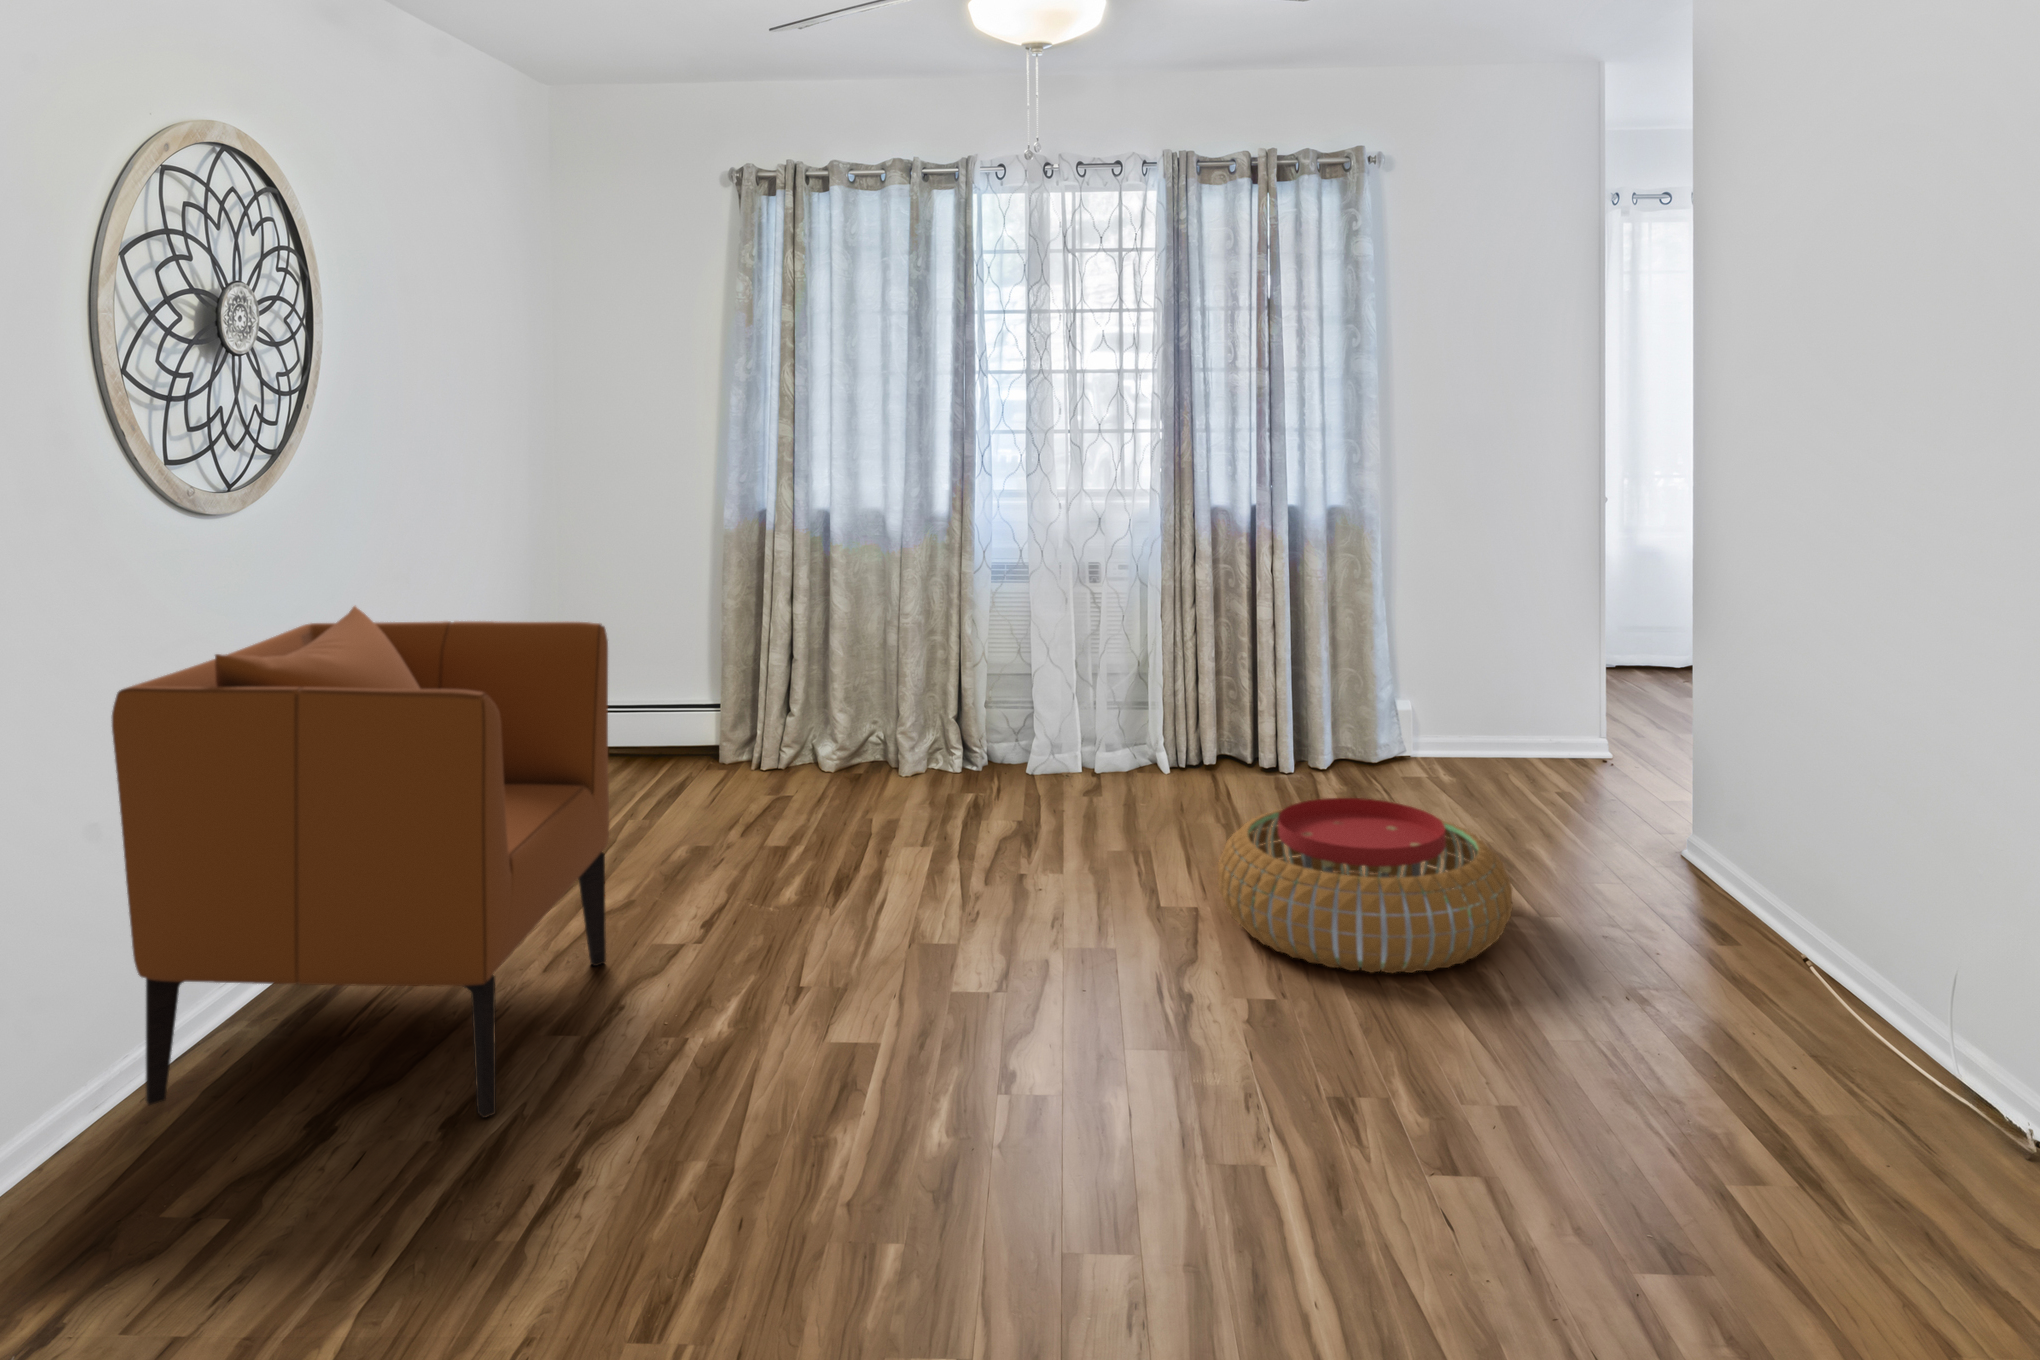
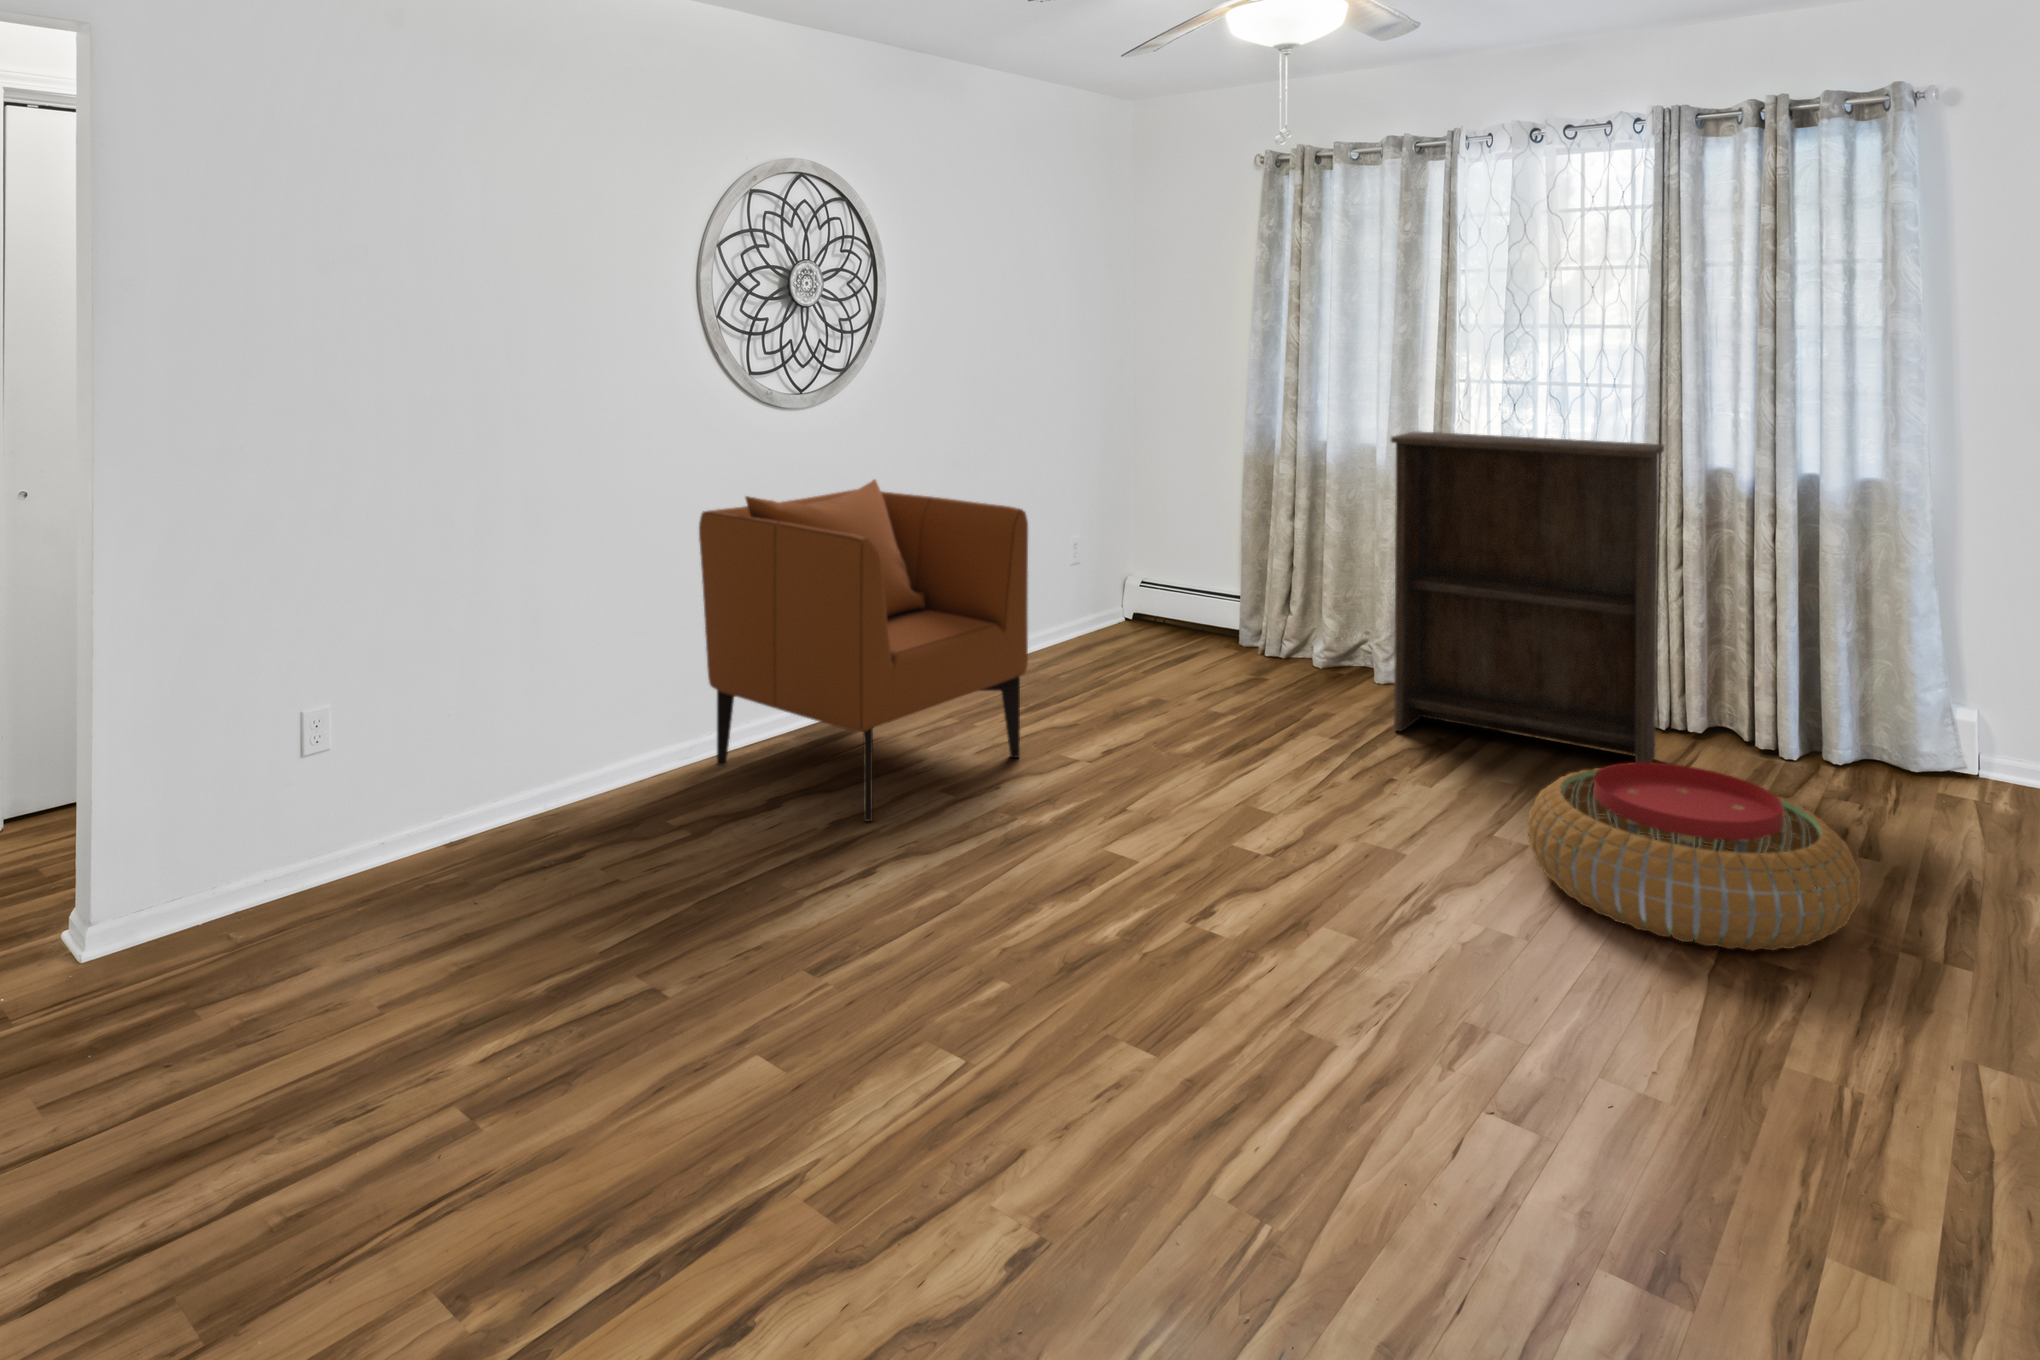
bookshelf: none [963,484,1220,823] -> present [1391,431,1664,763]

